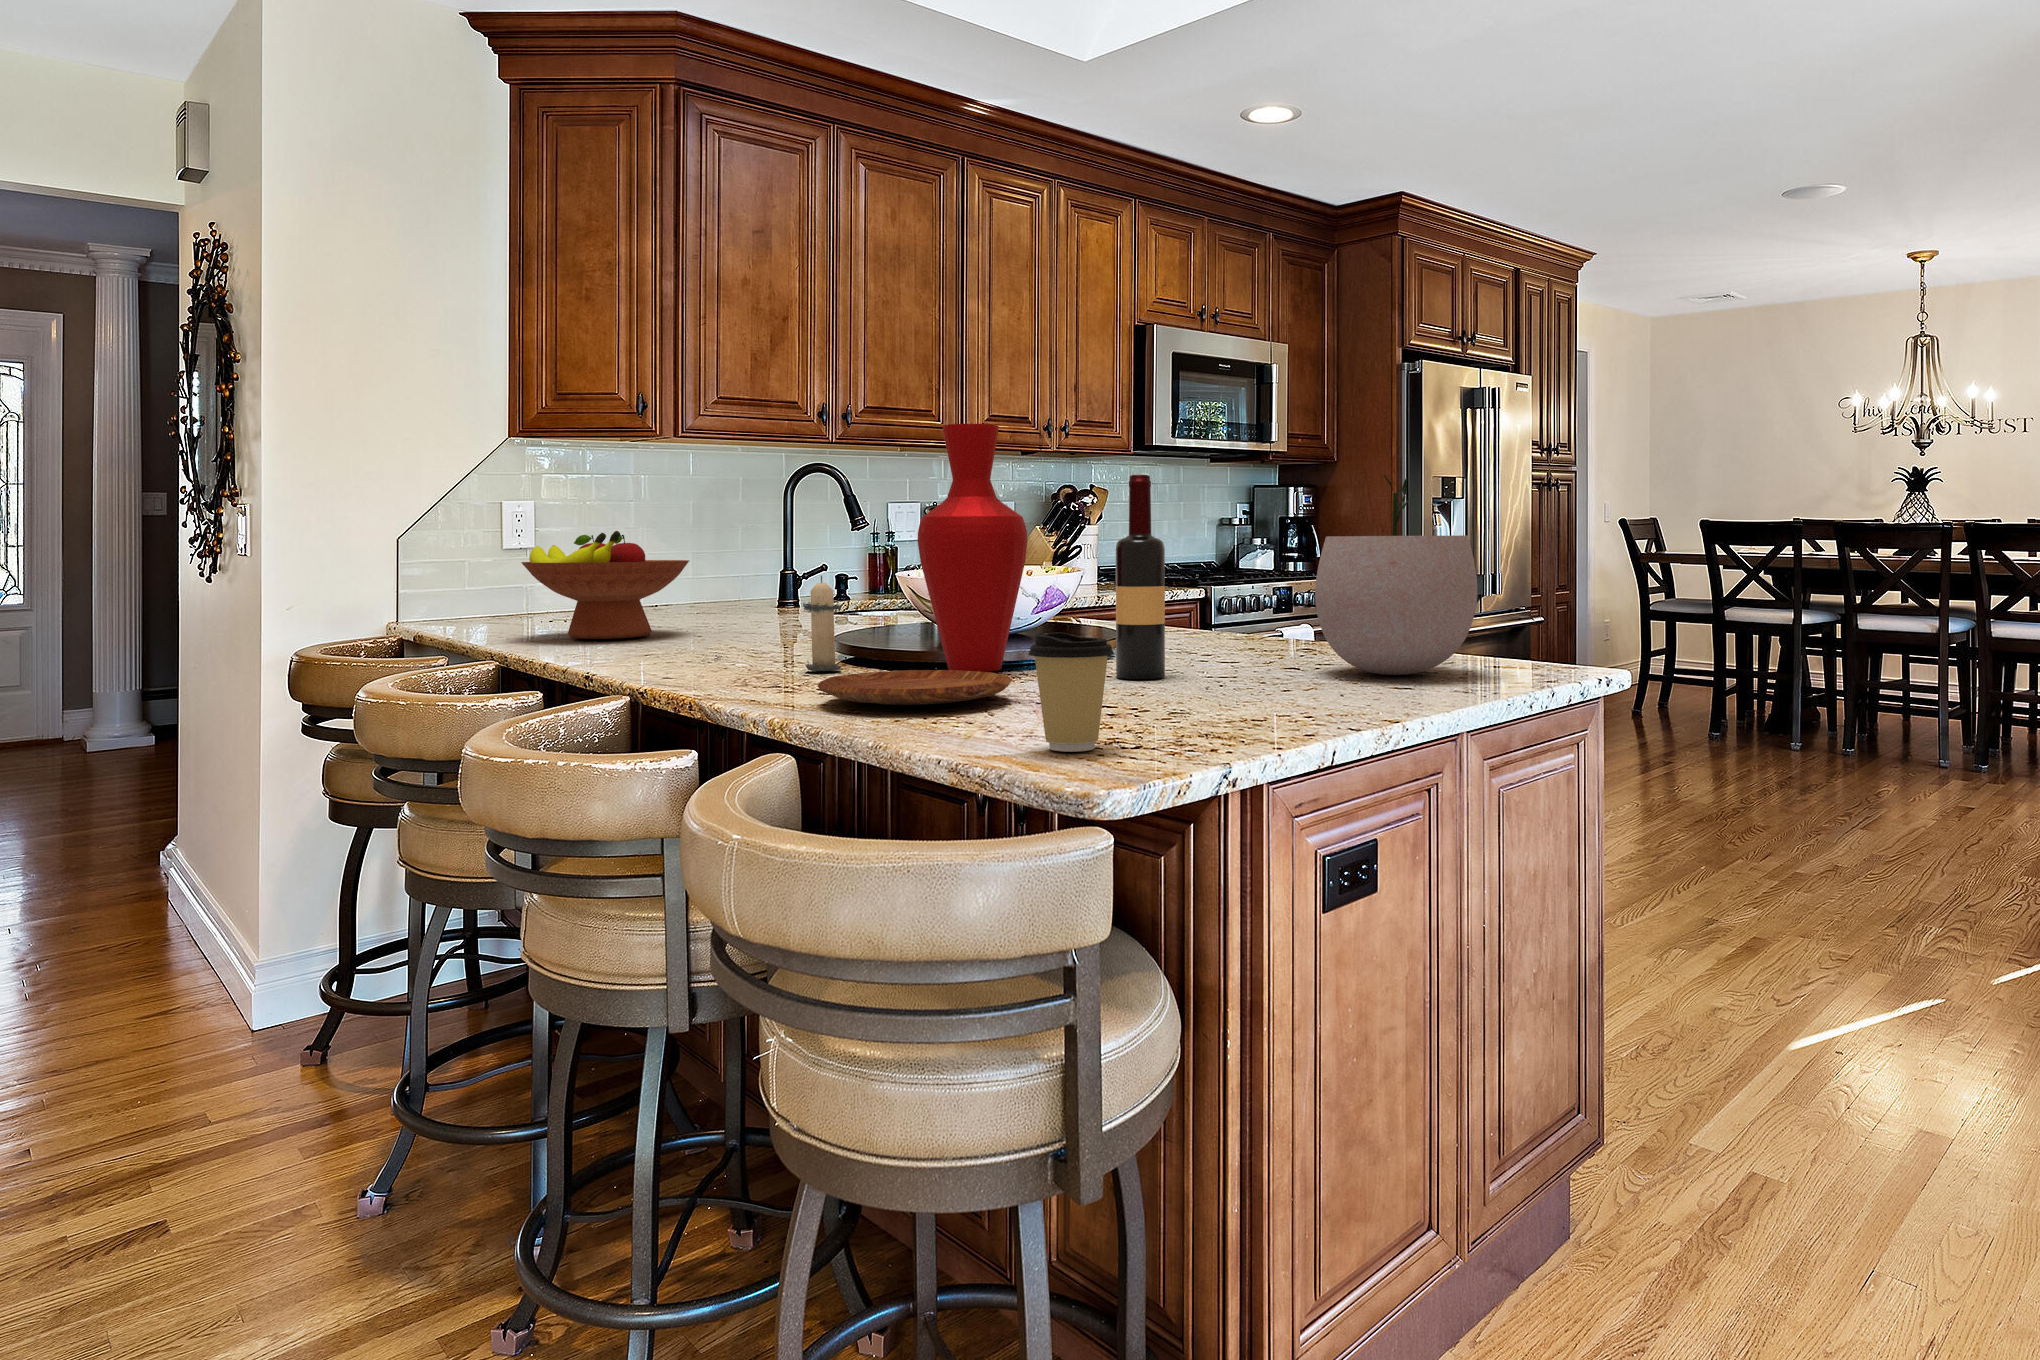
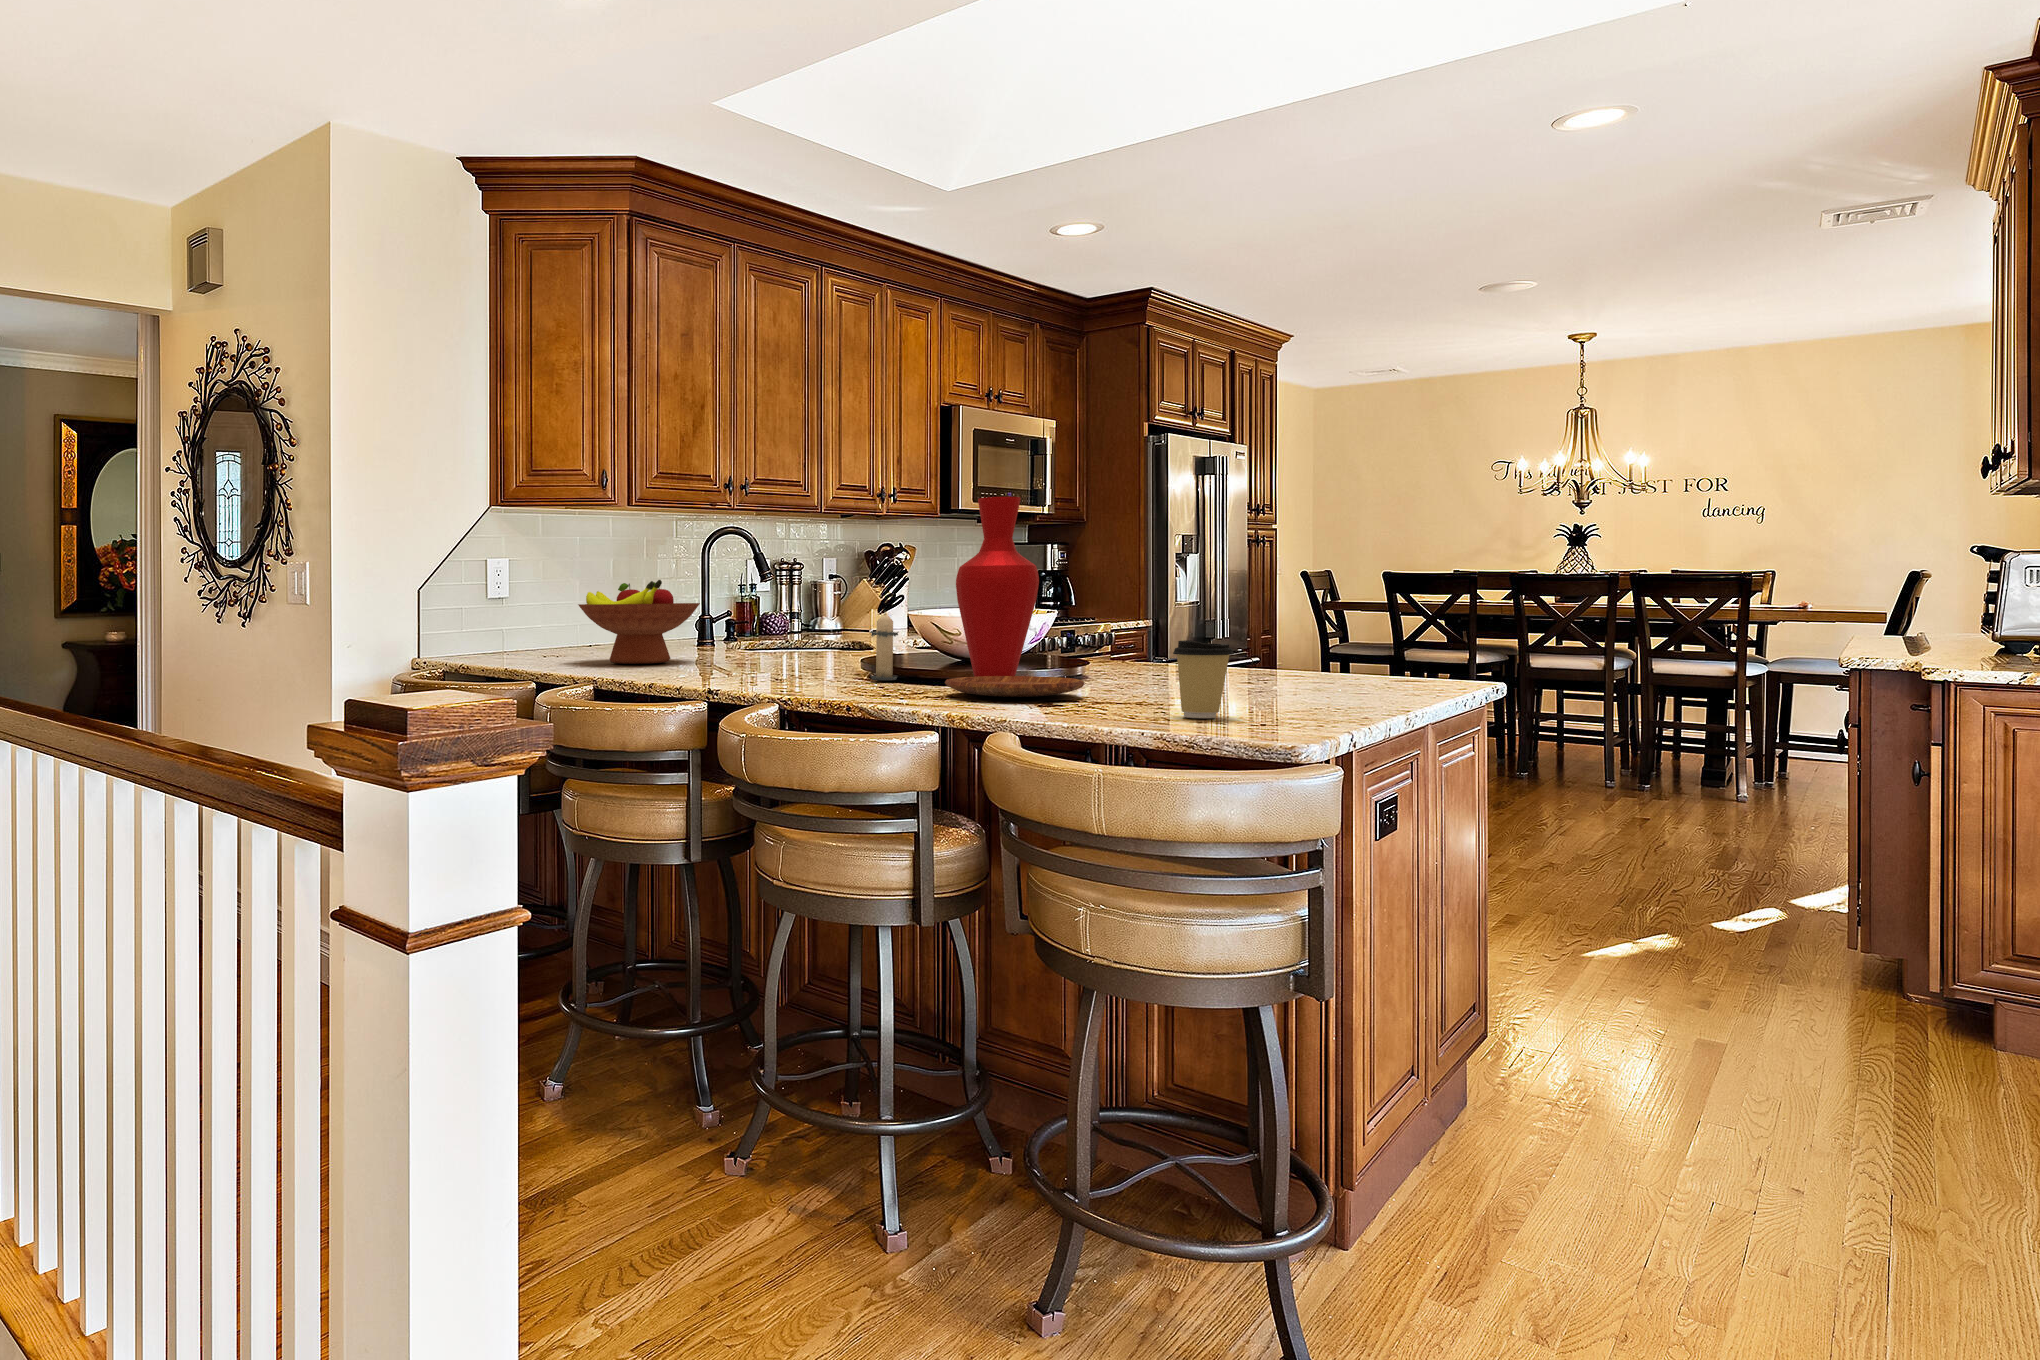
wine bottle: present [1116,475,1165,679] -> none [1113,534,1155,684]
plant pot: present [1315,475,1478,675] -> none [1257,533,1387,680]

